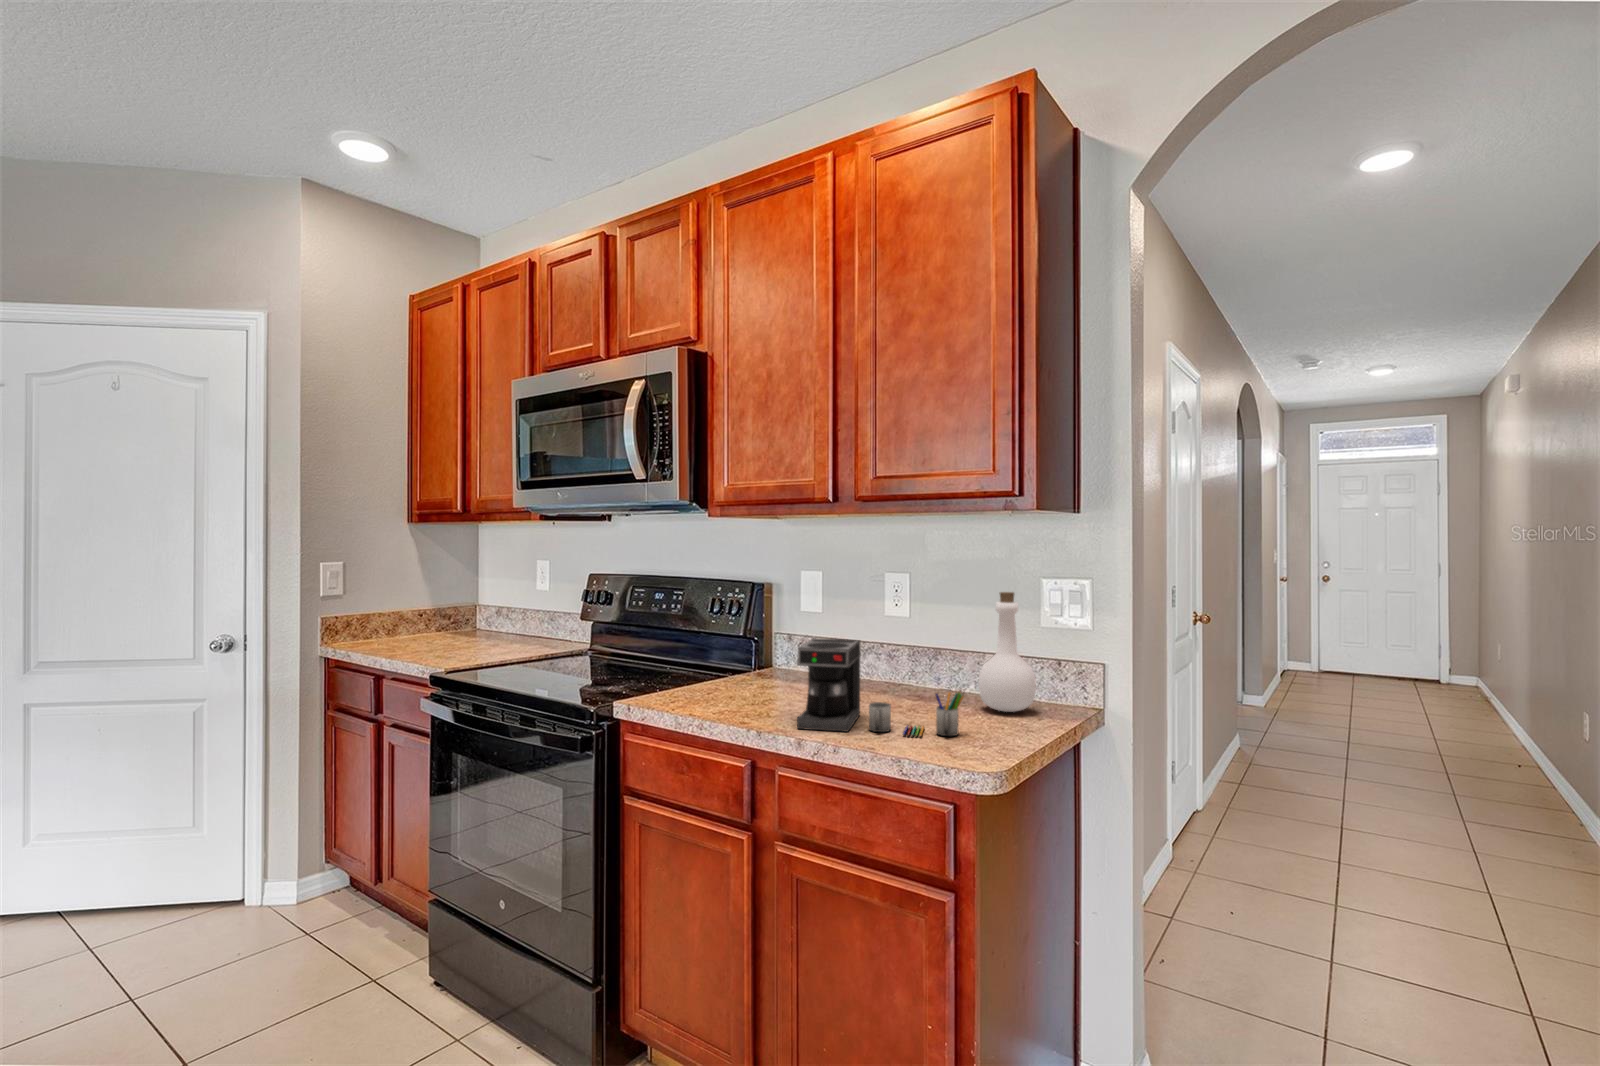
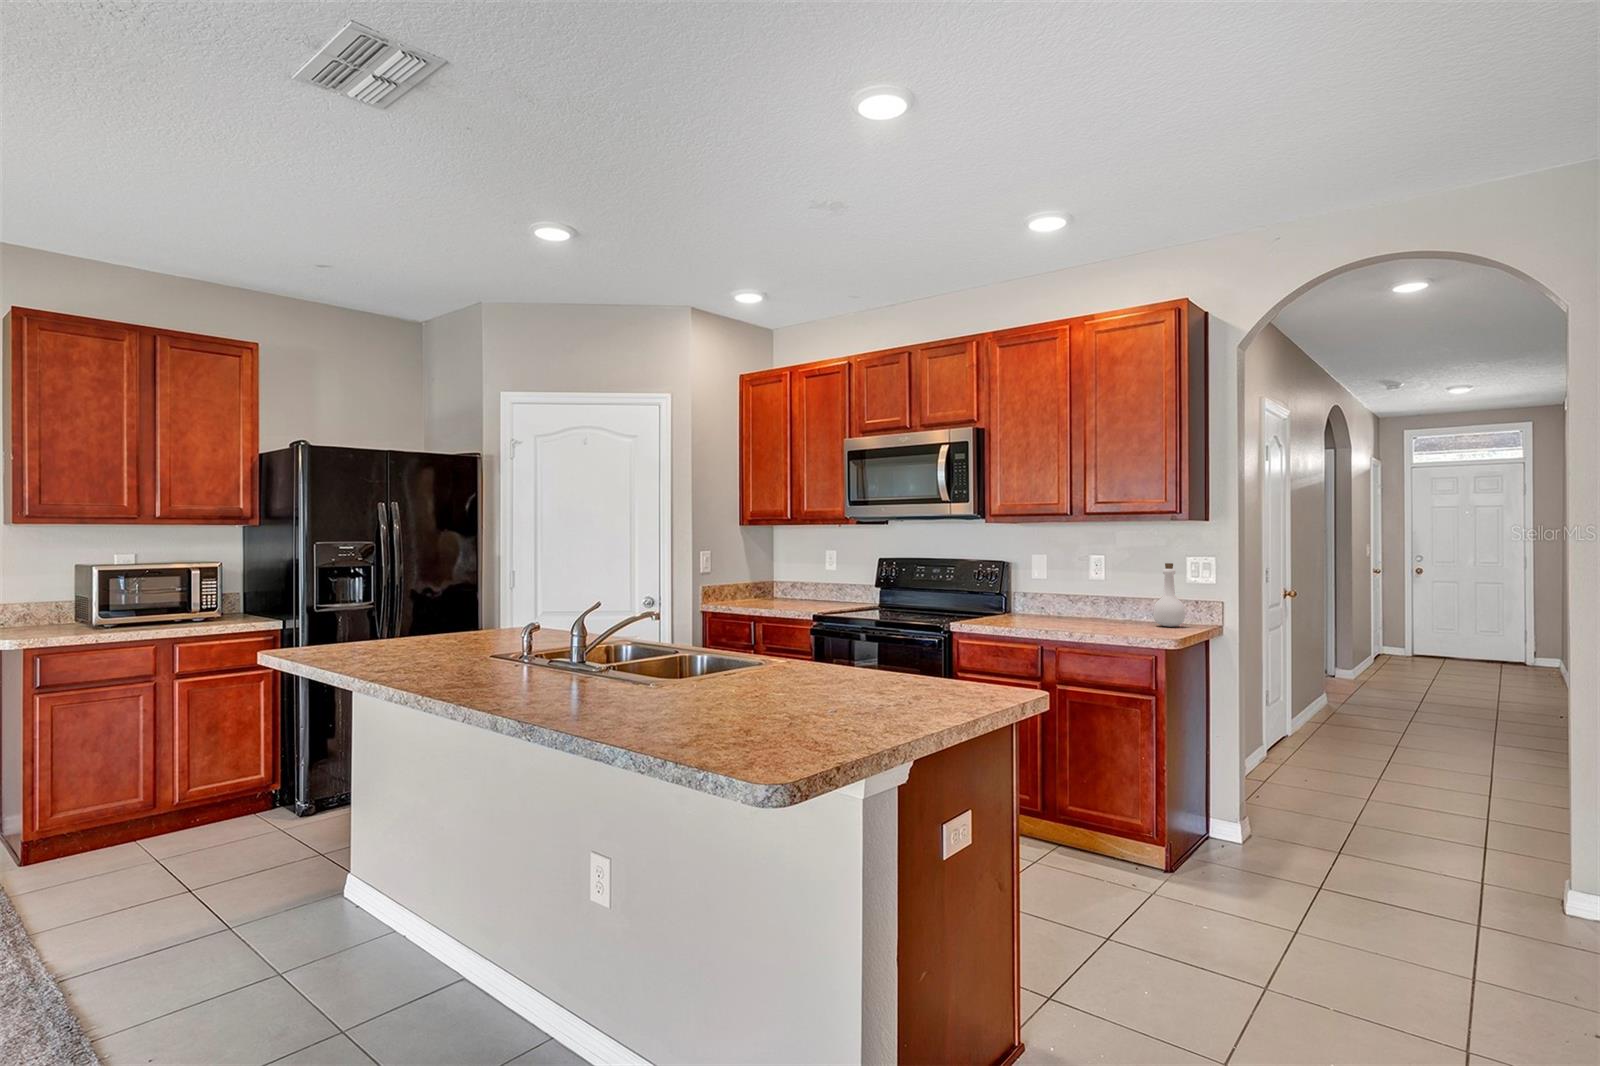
coffee maker: present [797,639,964,736] -> none [1066,587,1153,632]

